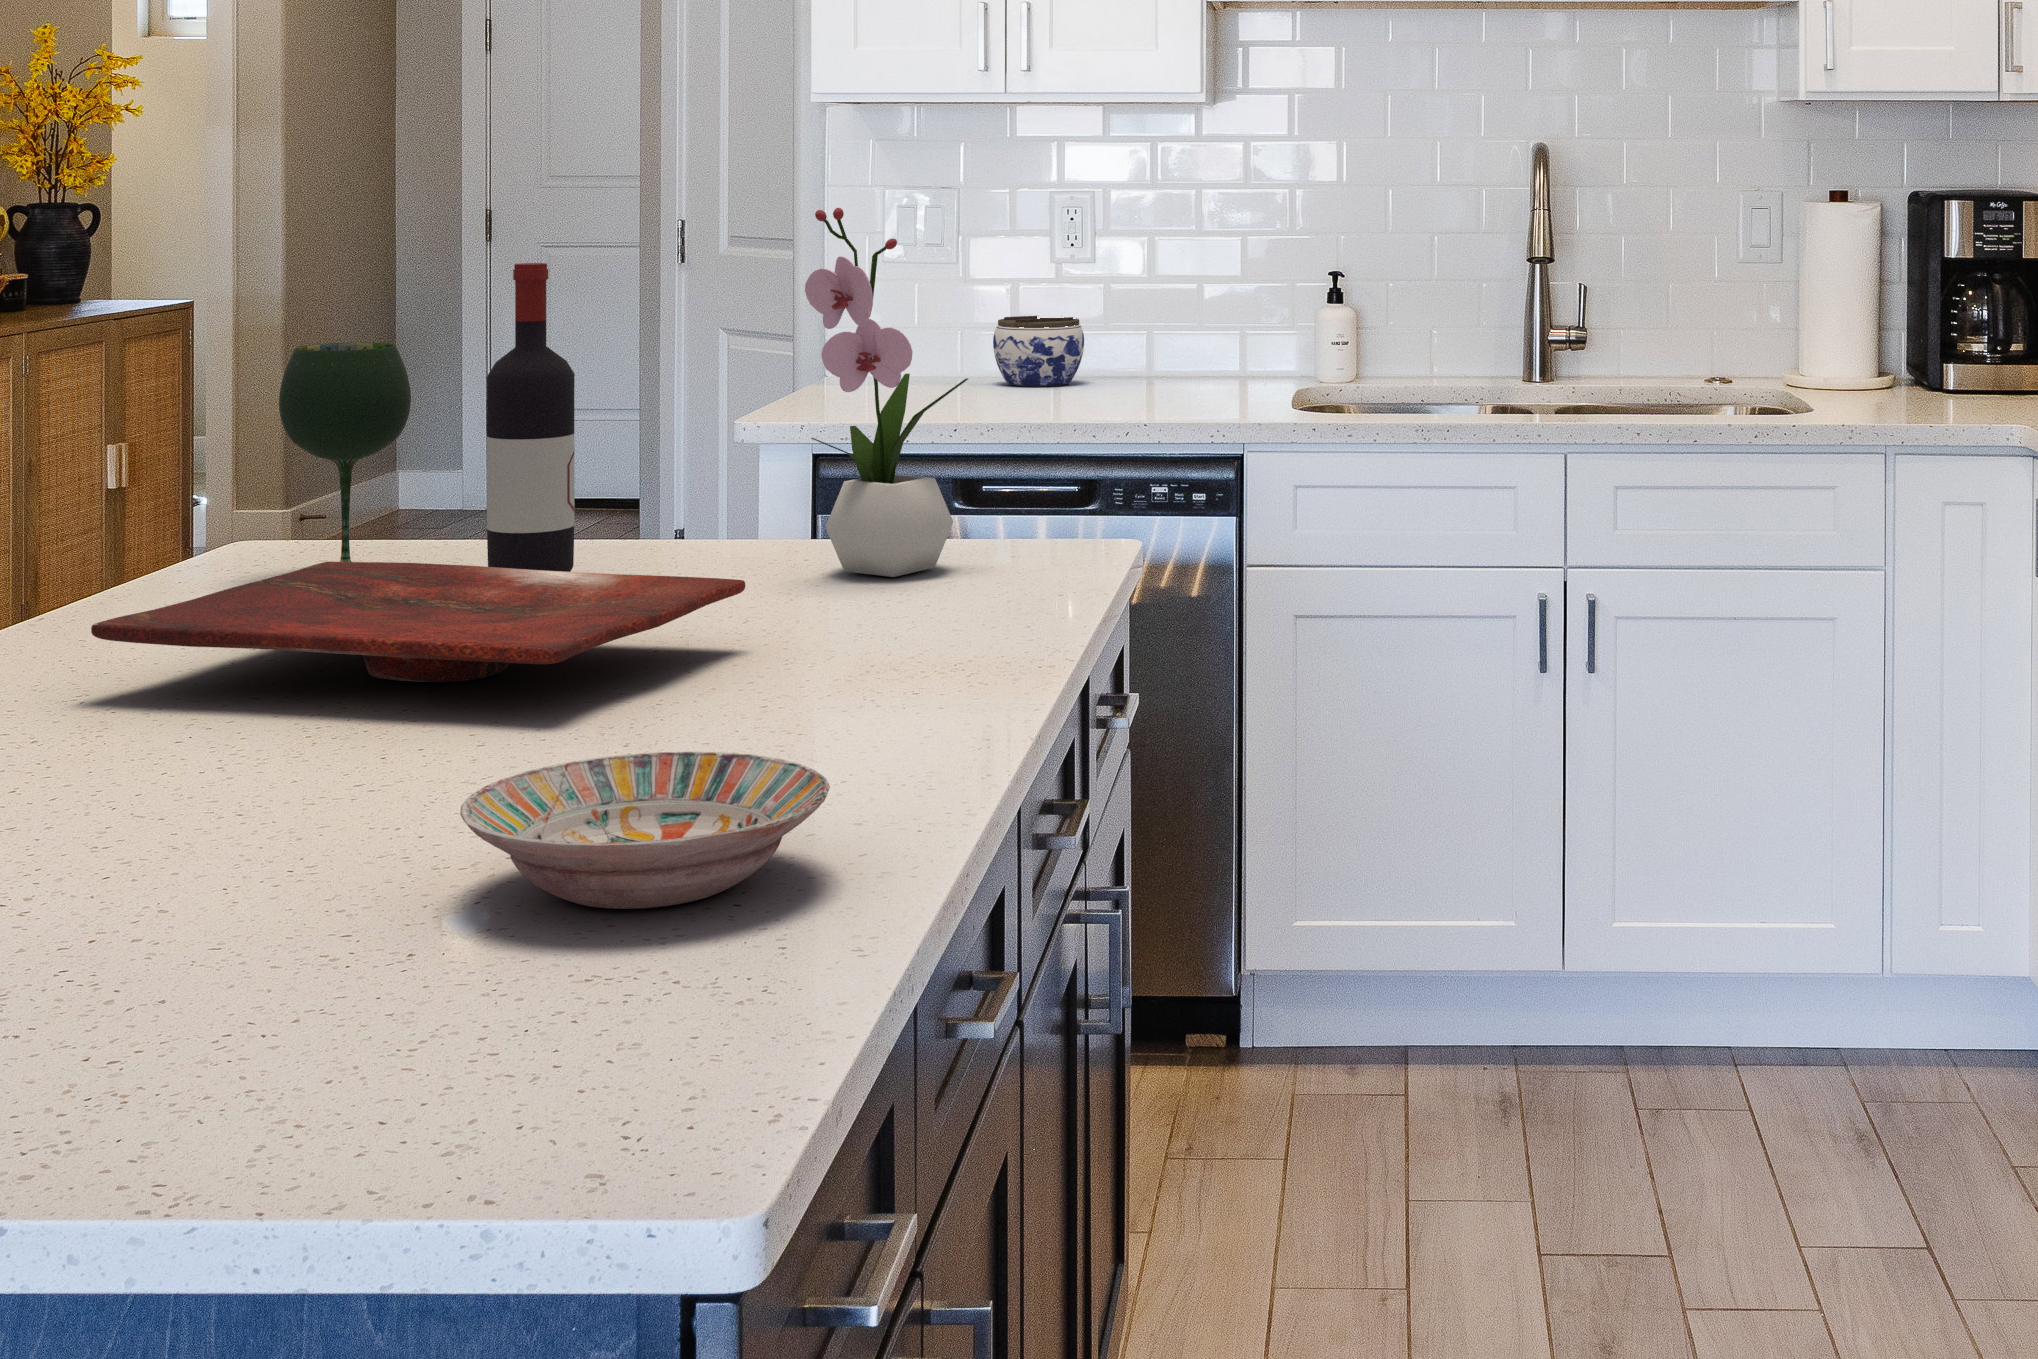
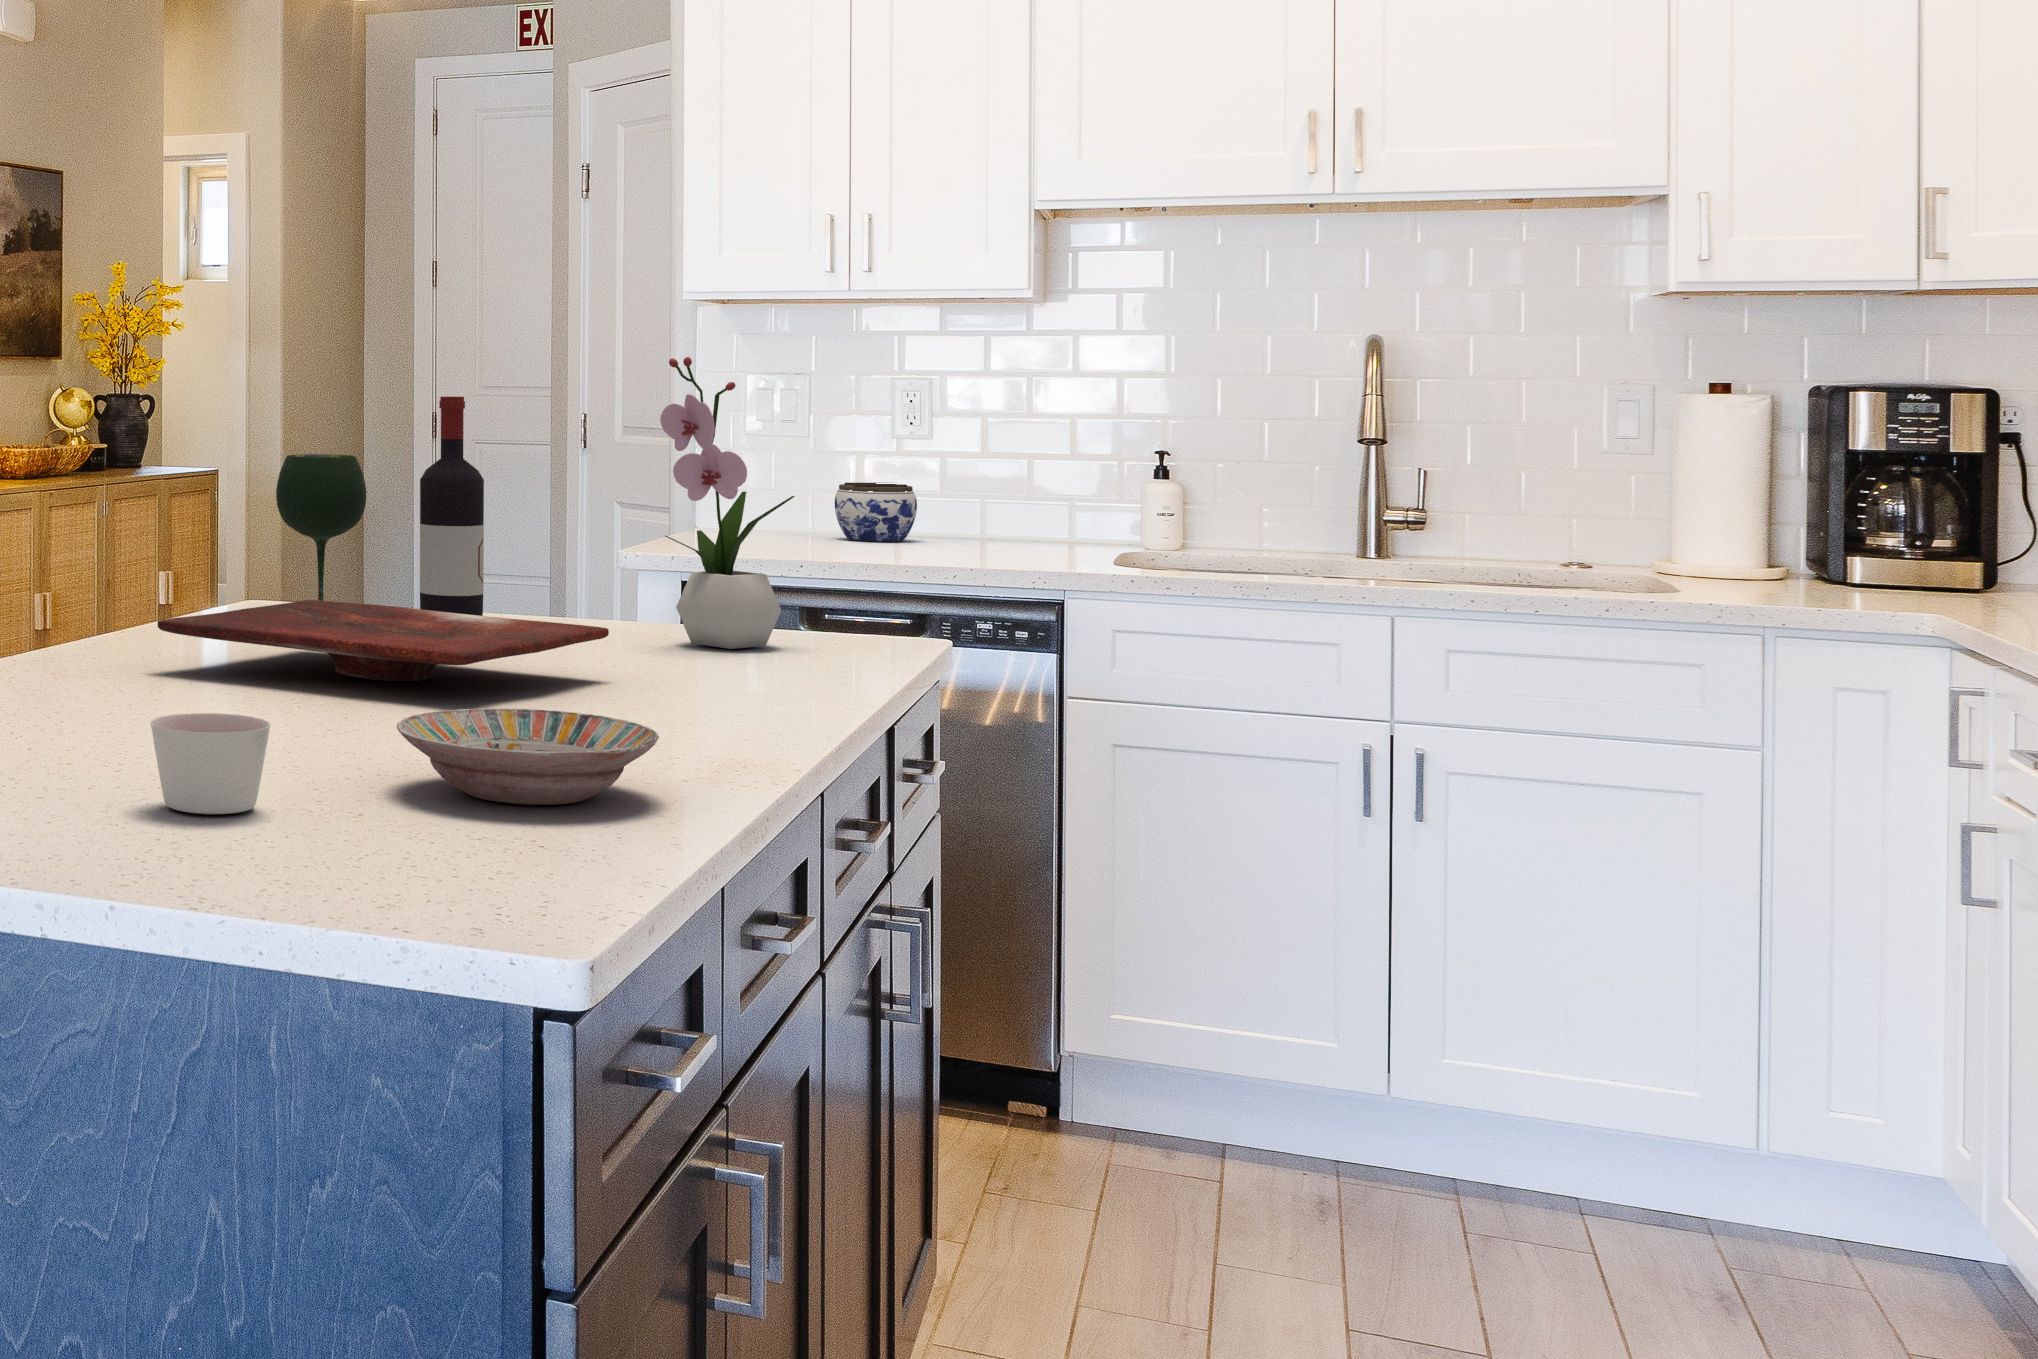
candle: none [64,833,263,1006] -> present [151,713,270,814]

